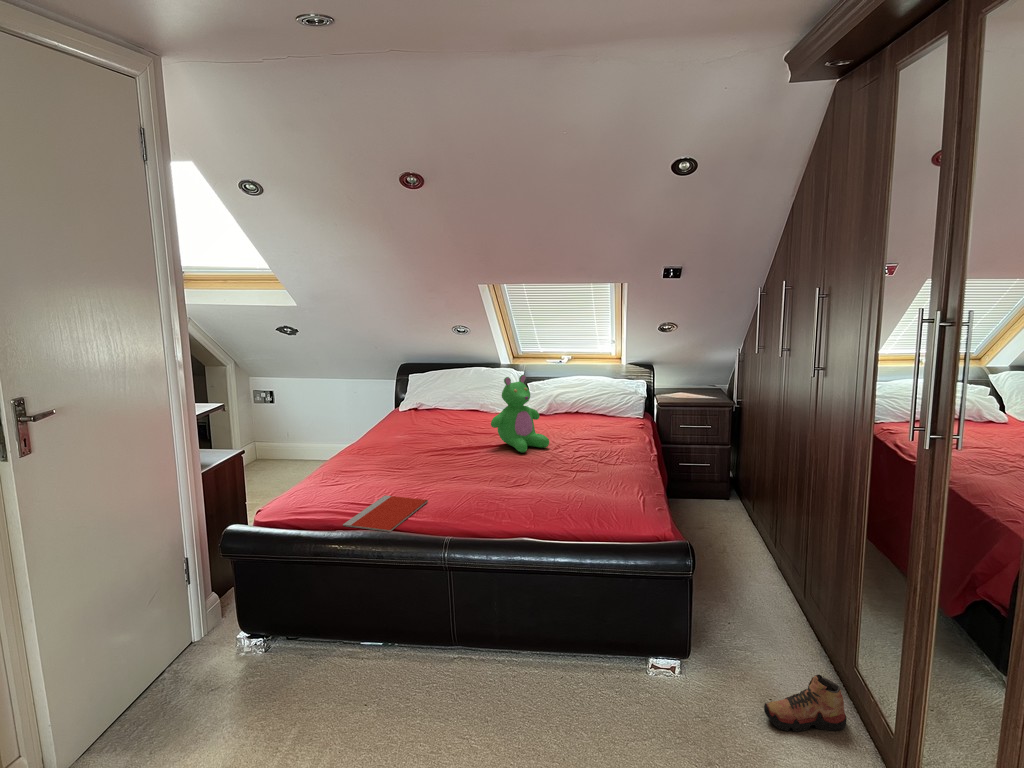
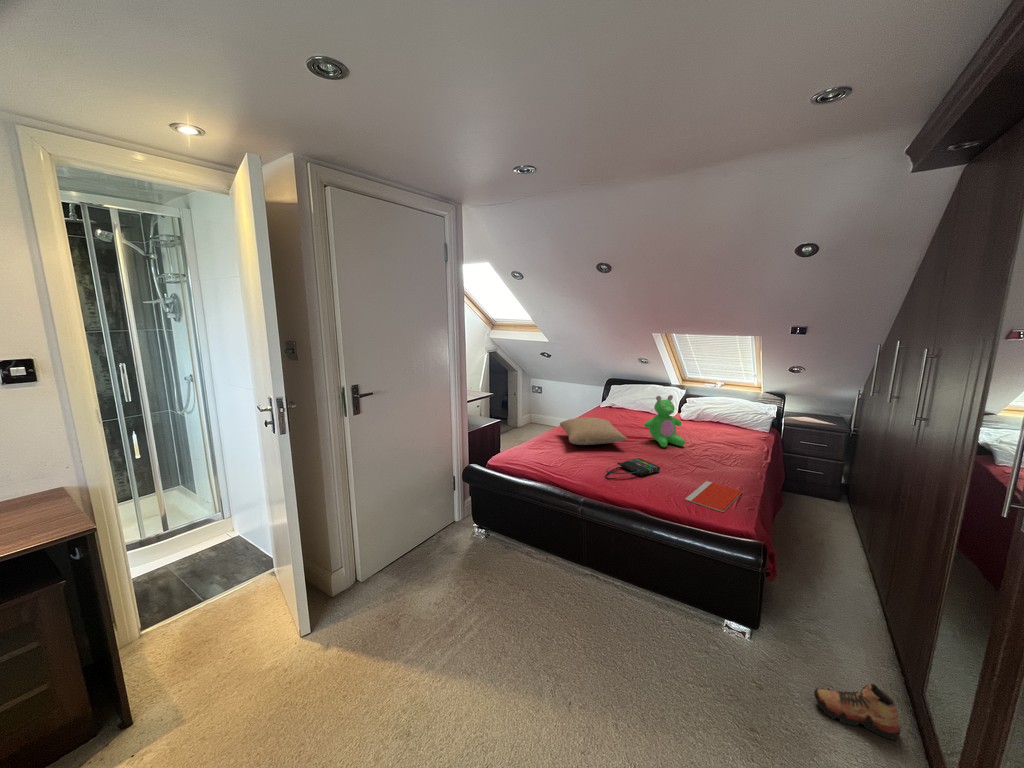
pillow: none [358,422,473,466] -> present [560,418,627,445]
tote bag: none [460,471,532,507] -> present [606,458,660,479]
notebook: present [343,495,428,532] -> present [685,481,743,512]

